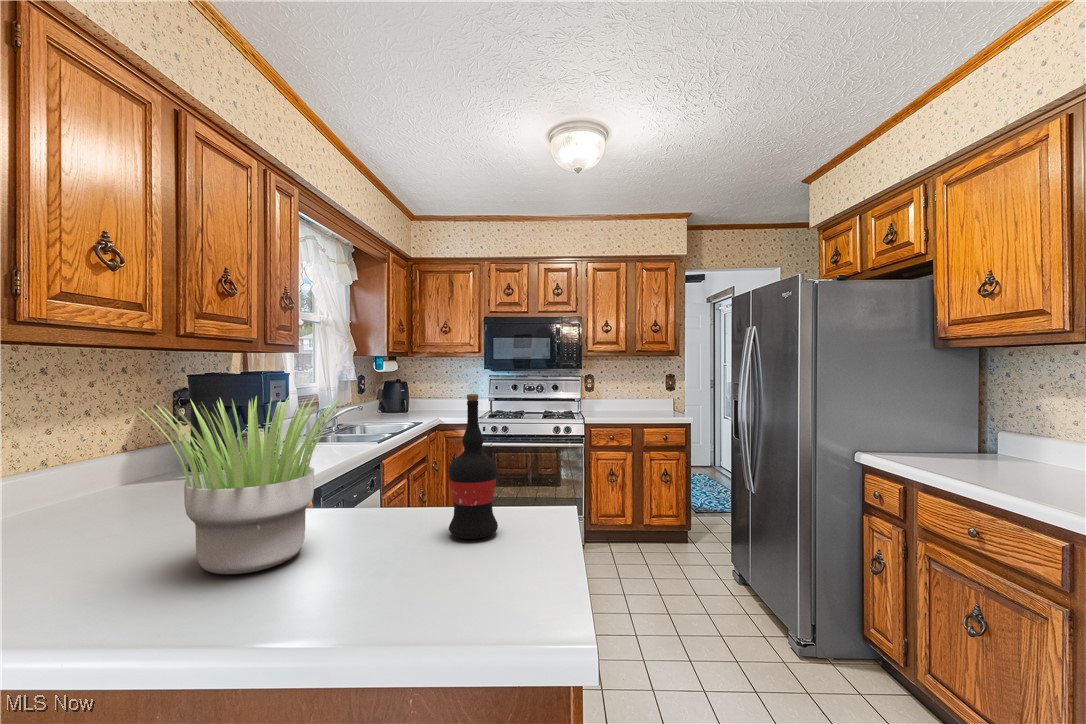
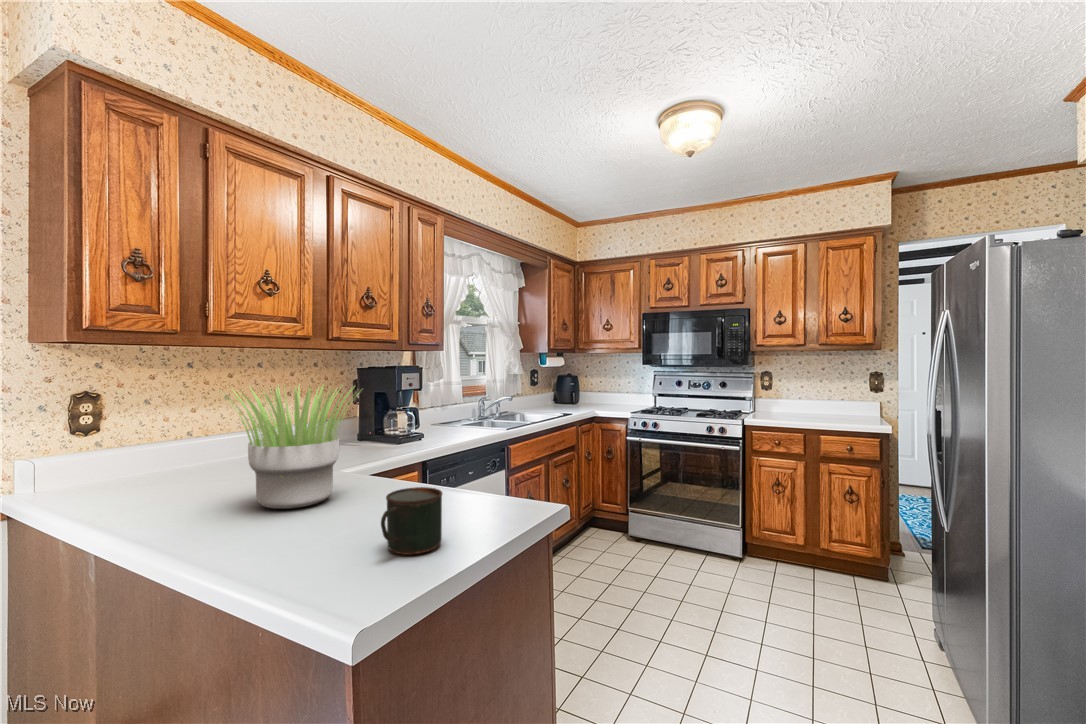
wine bottle: present [448,394,498,539] -> none [429,385,474,512]
mug: none [479,511,542,591] -> present [381,487,442,555]

